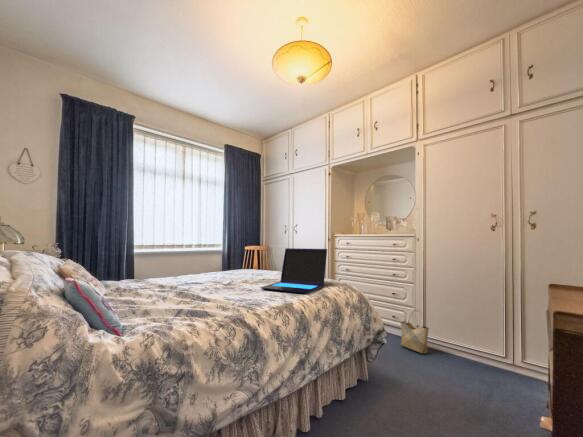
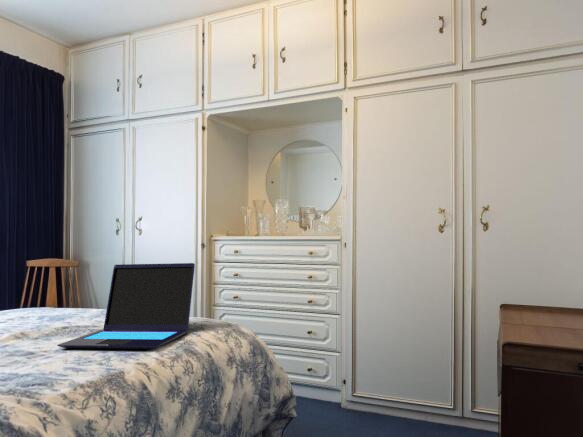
woven basket: present [401,310,429,353] -> none [319,356,361,424]

